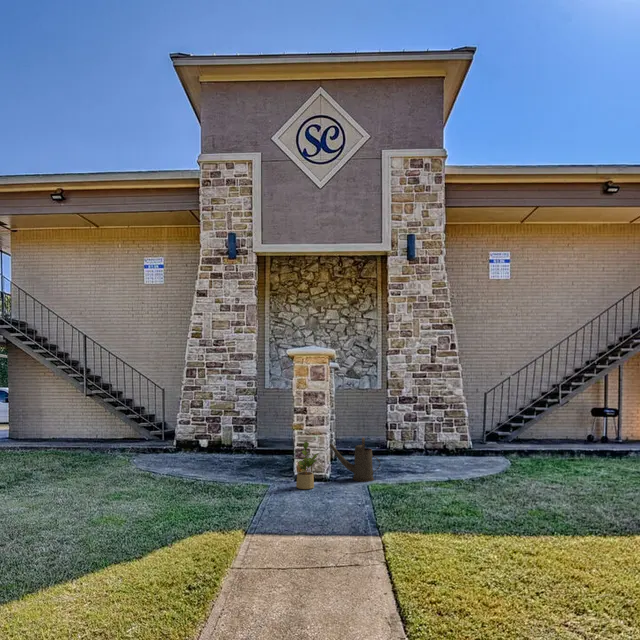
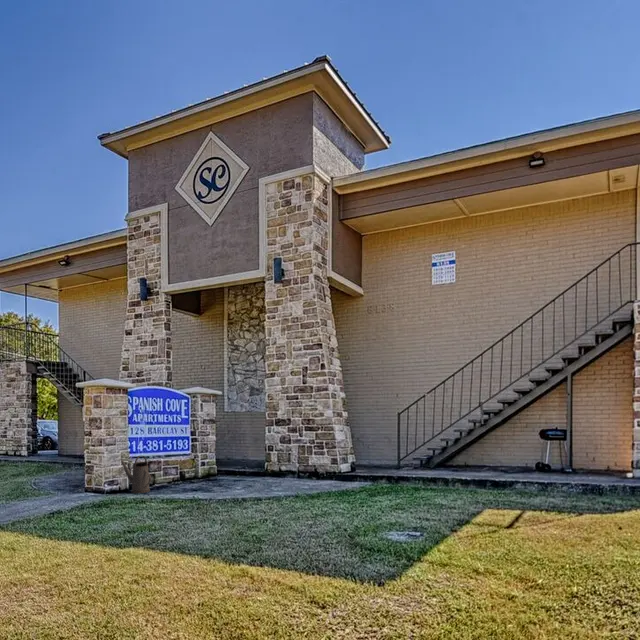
potted plant: present [296,442,318,489] -> none [73,457,93,495]

